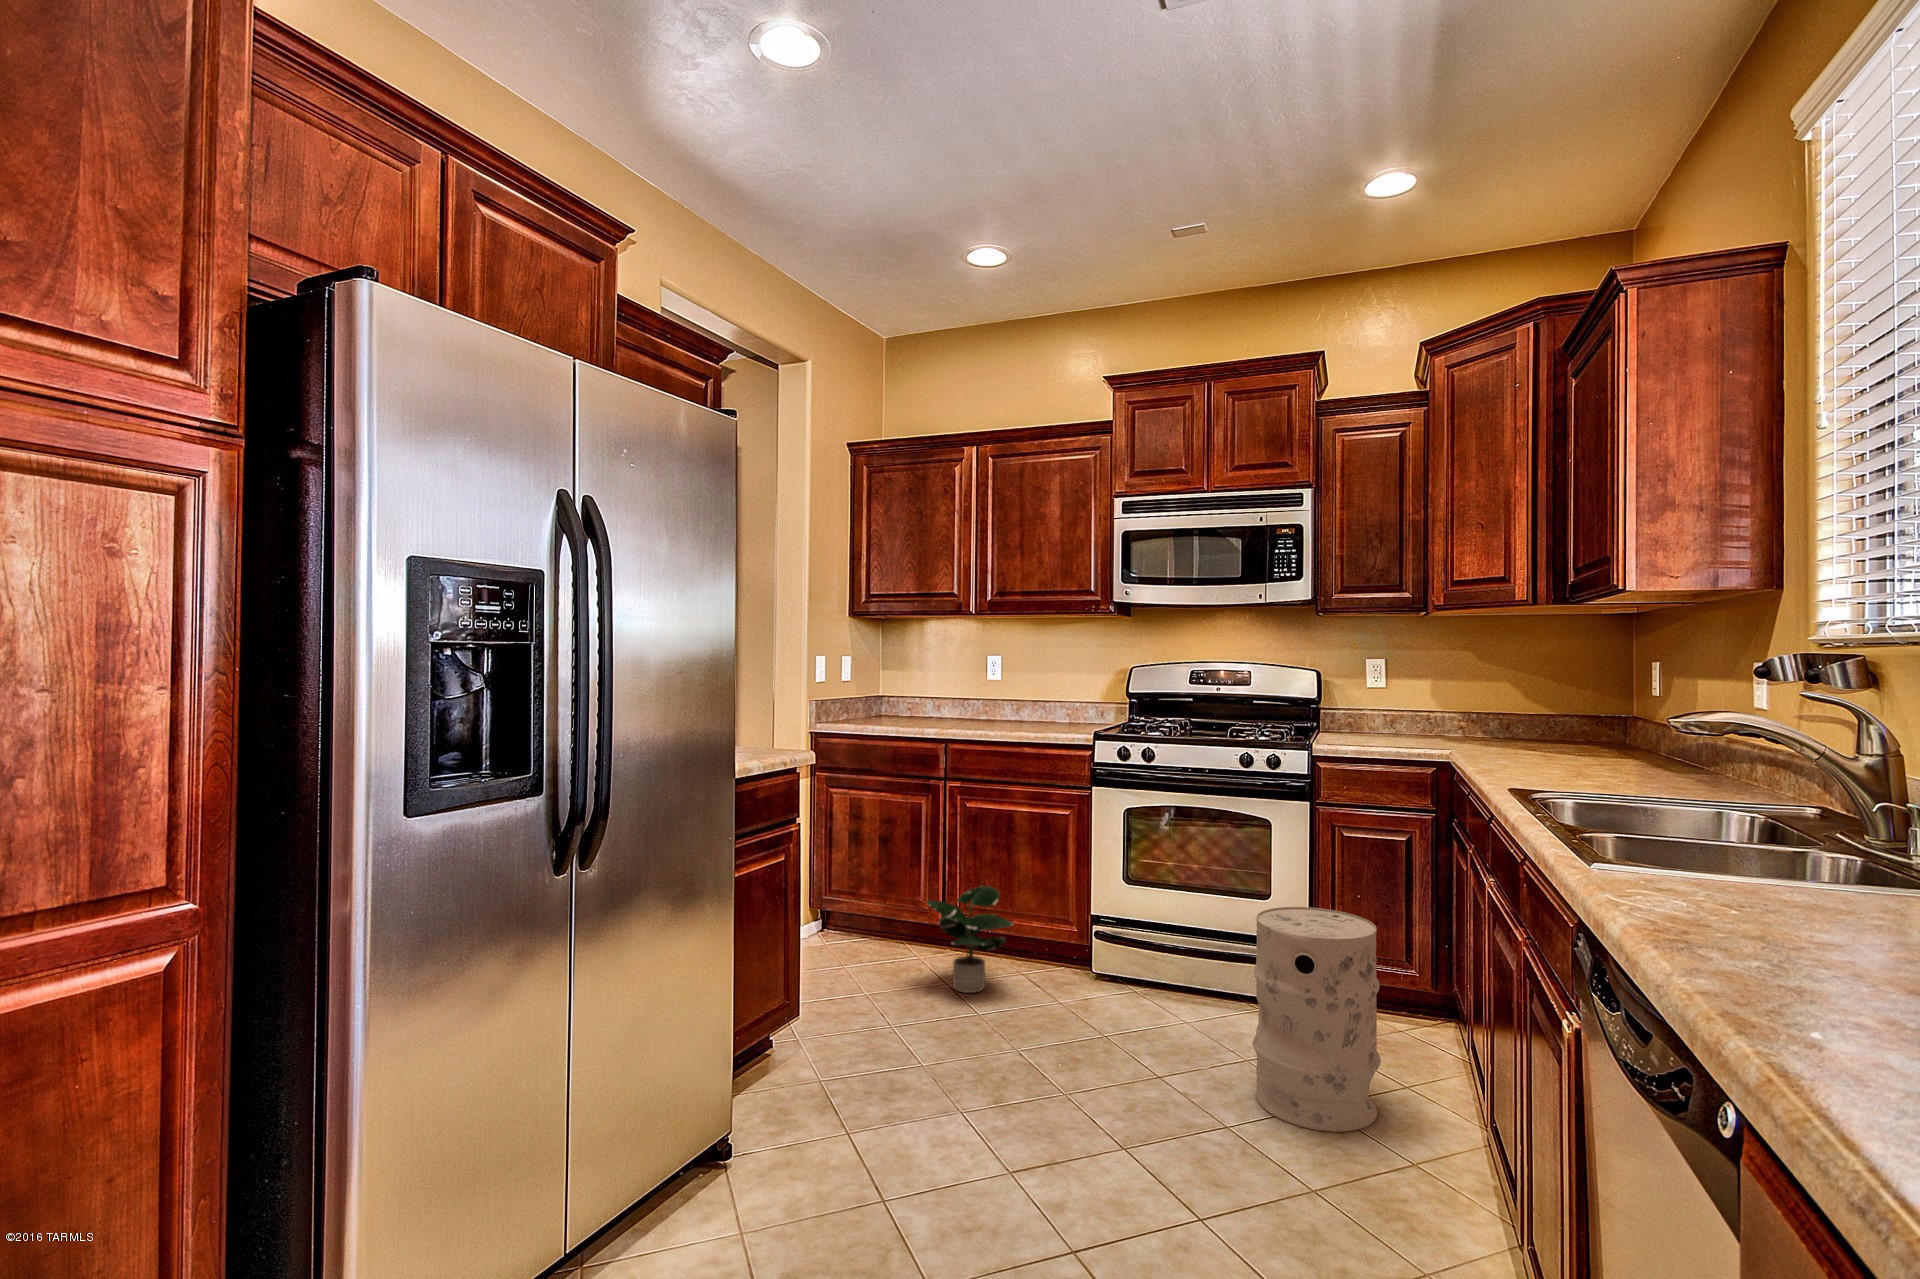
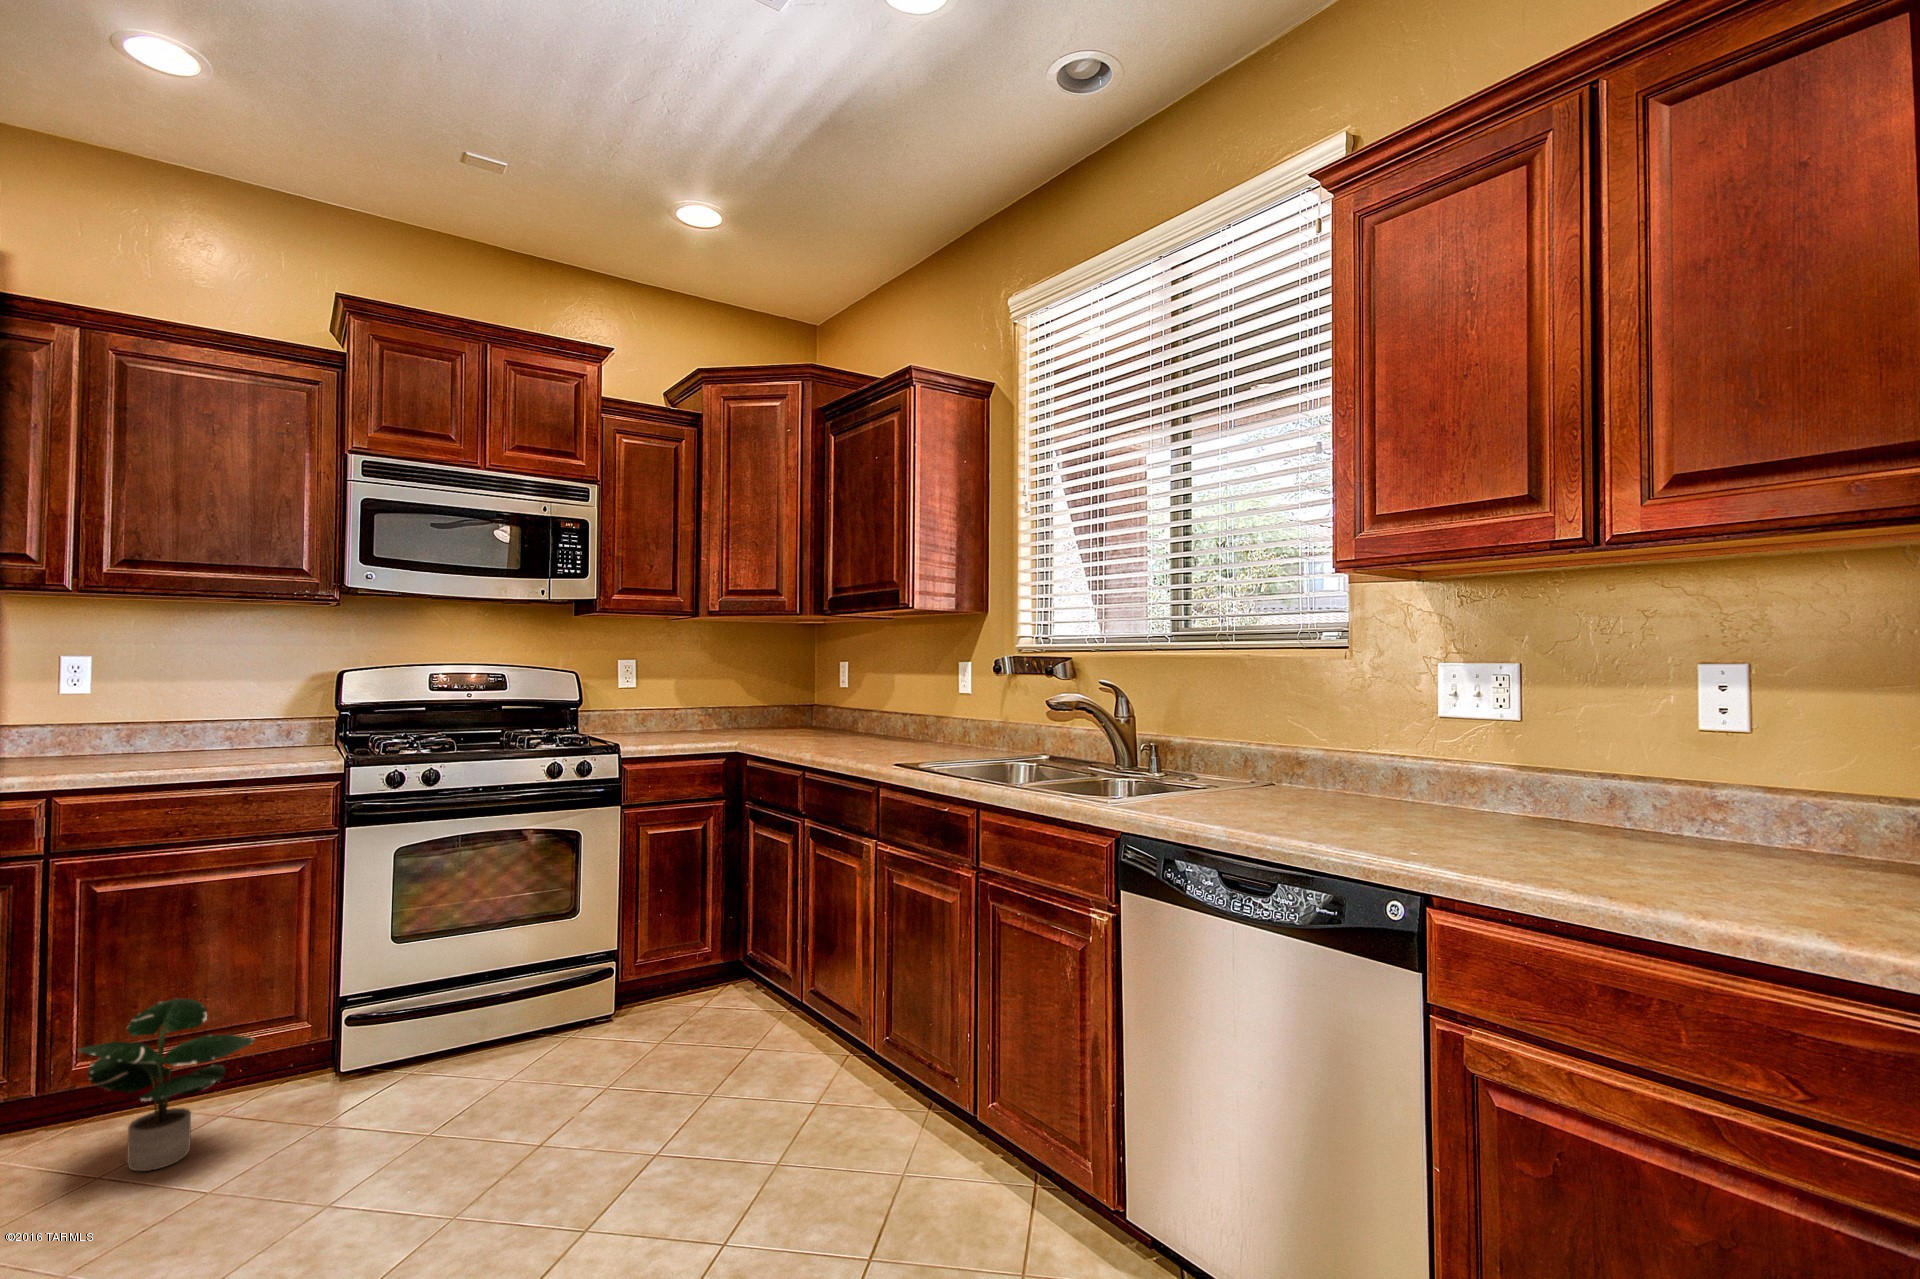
trash can: present [1253,907,1381,1132] -> none [650,905,771,1124]

